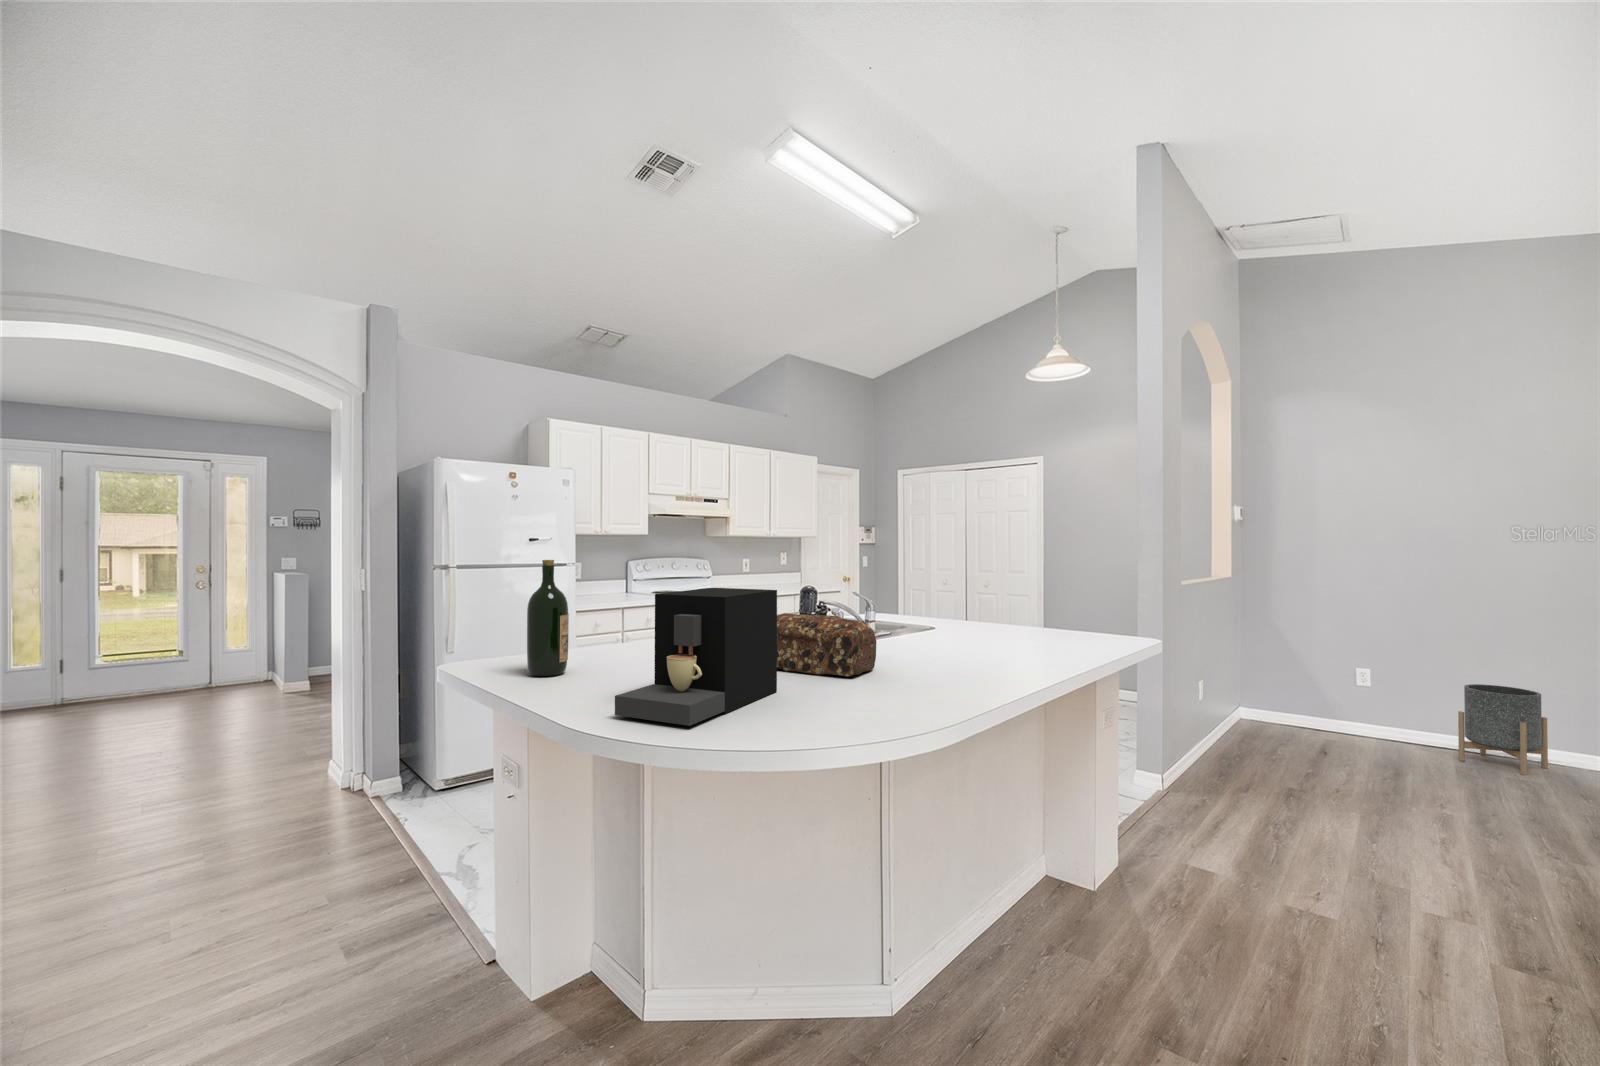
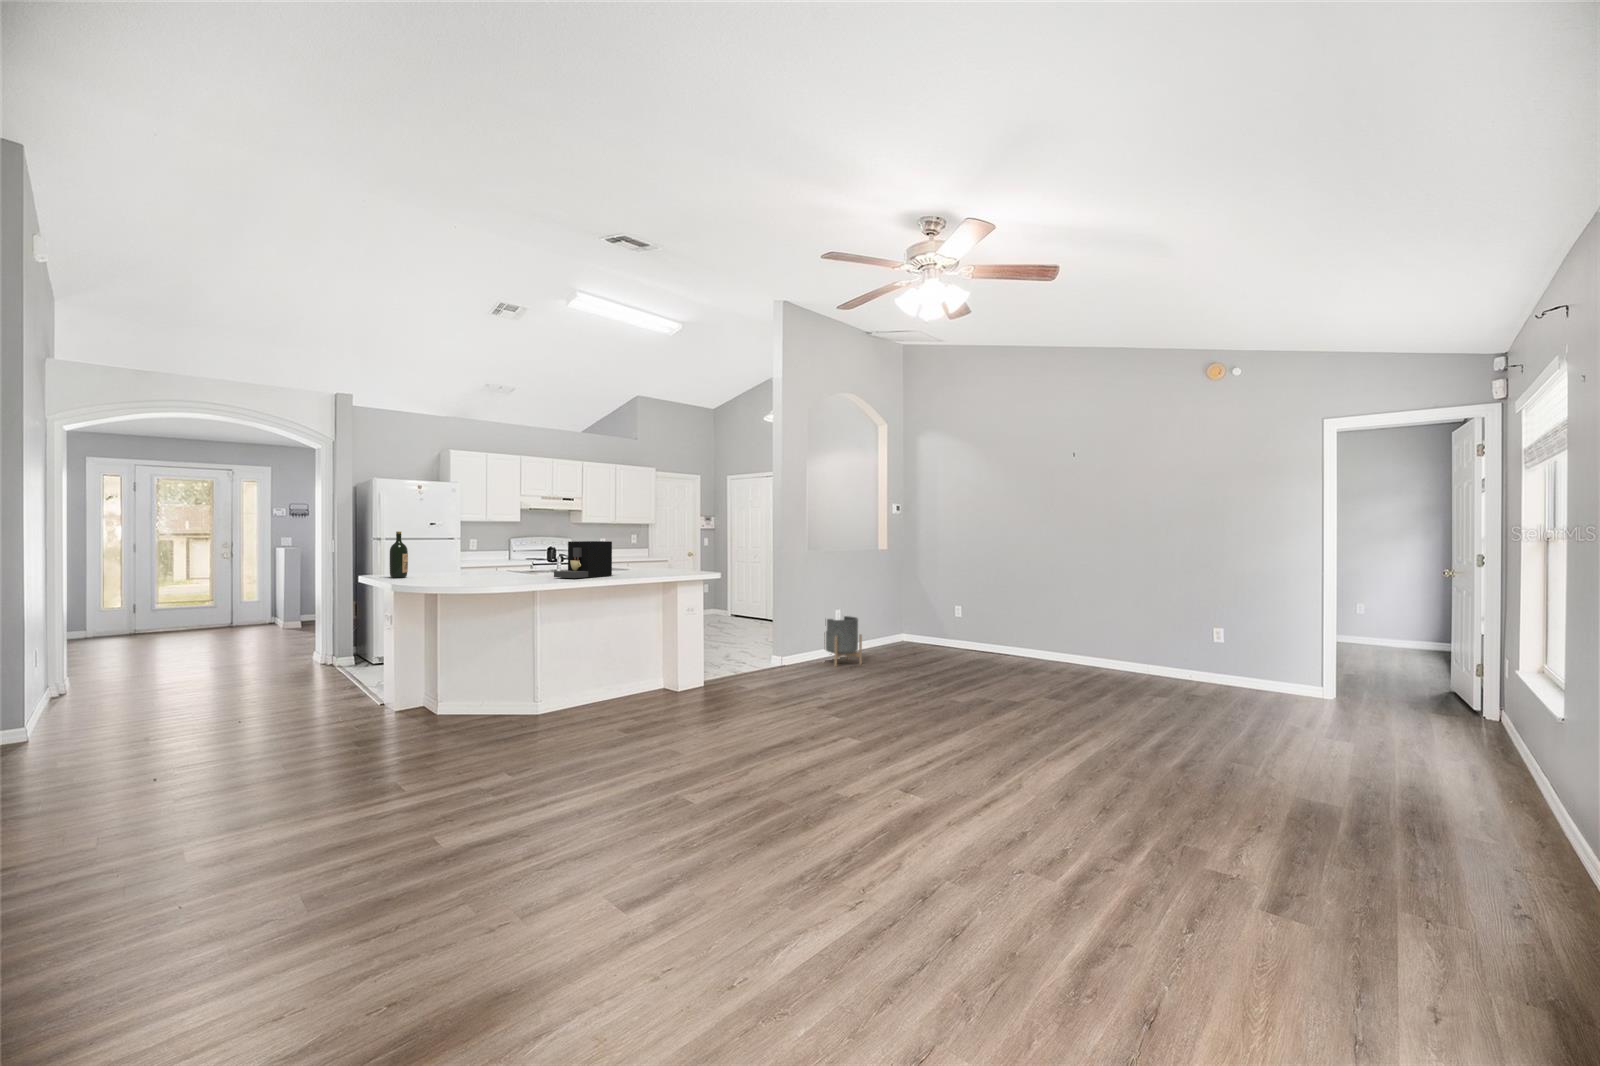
coffee maker: present [615,588,777,726] -> present [554,541,612,578]
bread loaf: present [777,613,876,676] -> none [490,555,536,578]
planter: present [1458,684,1548,775] -> present [824,616,862,667]

